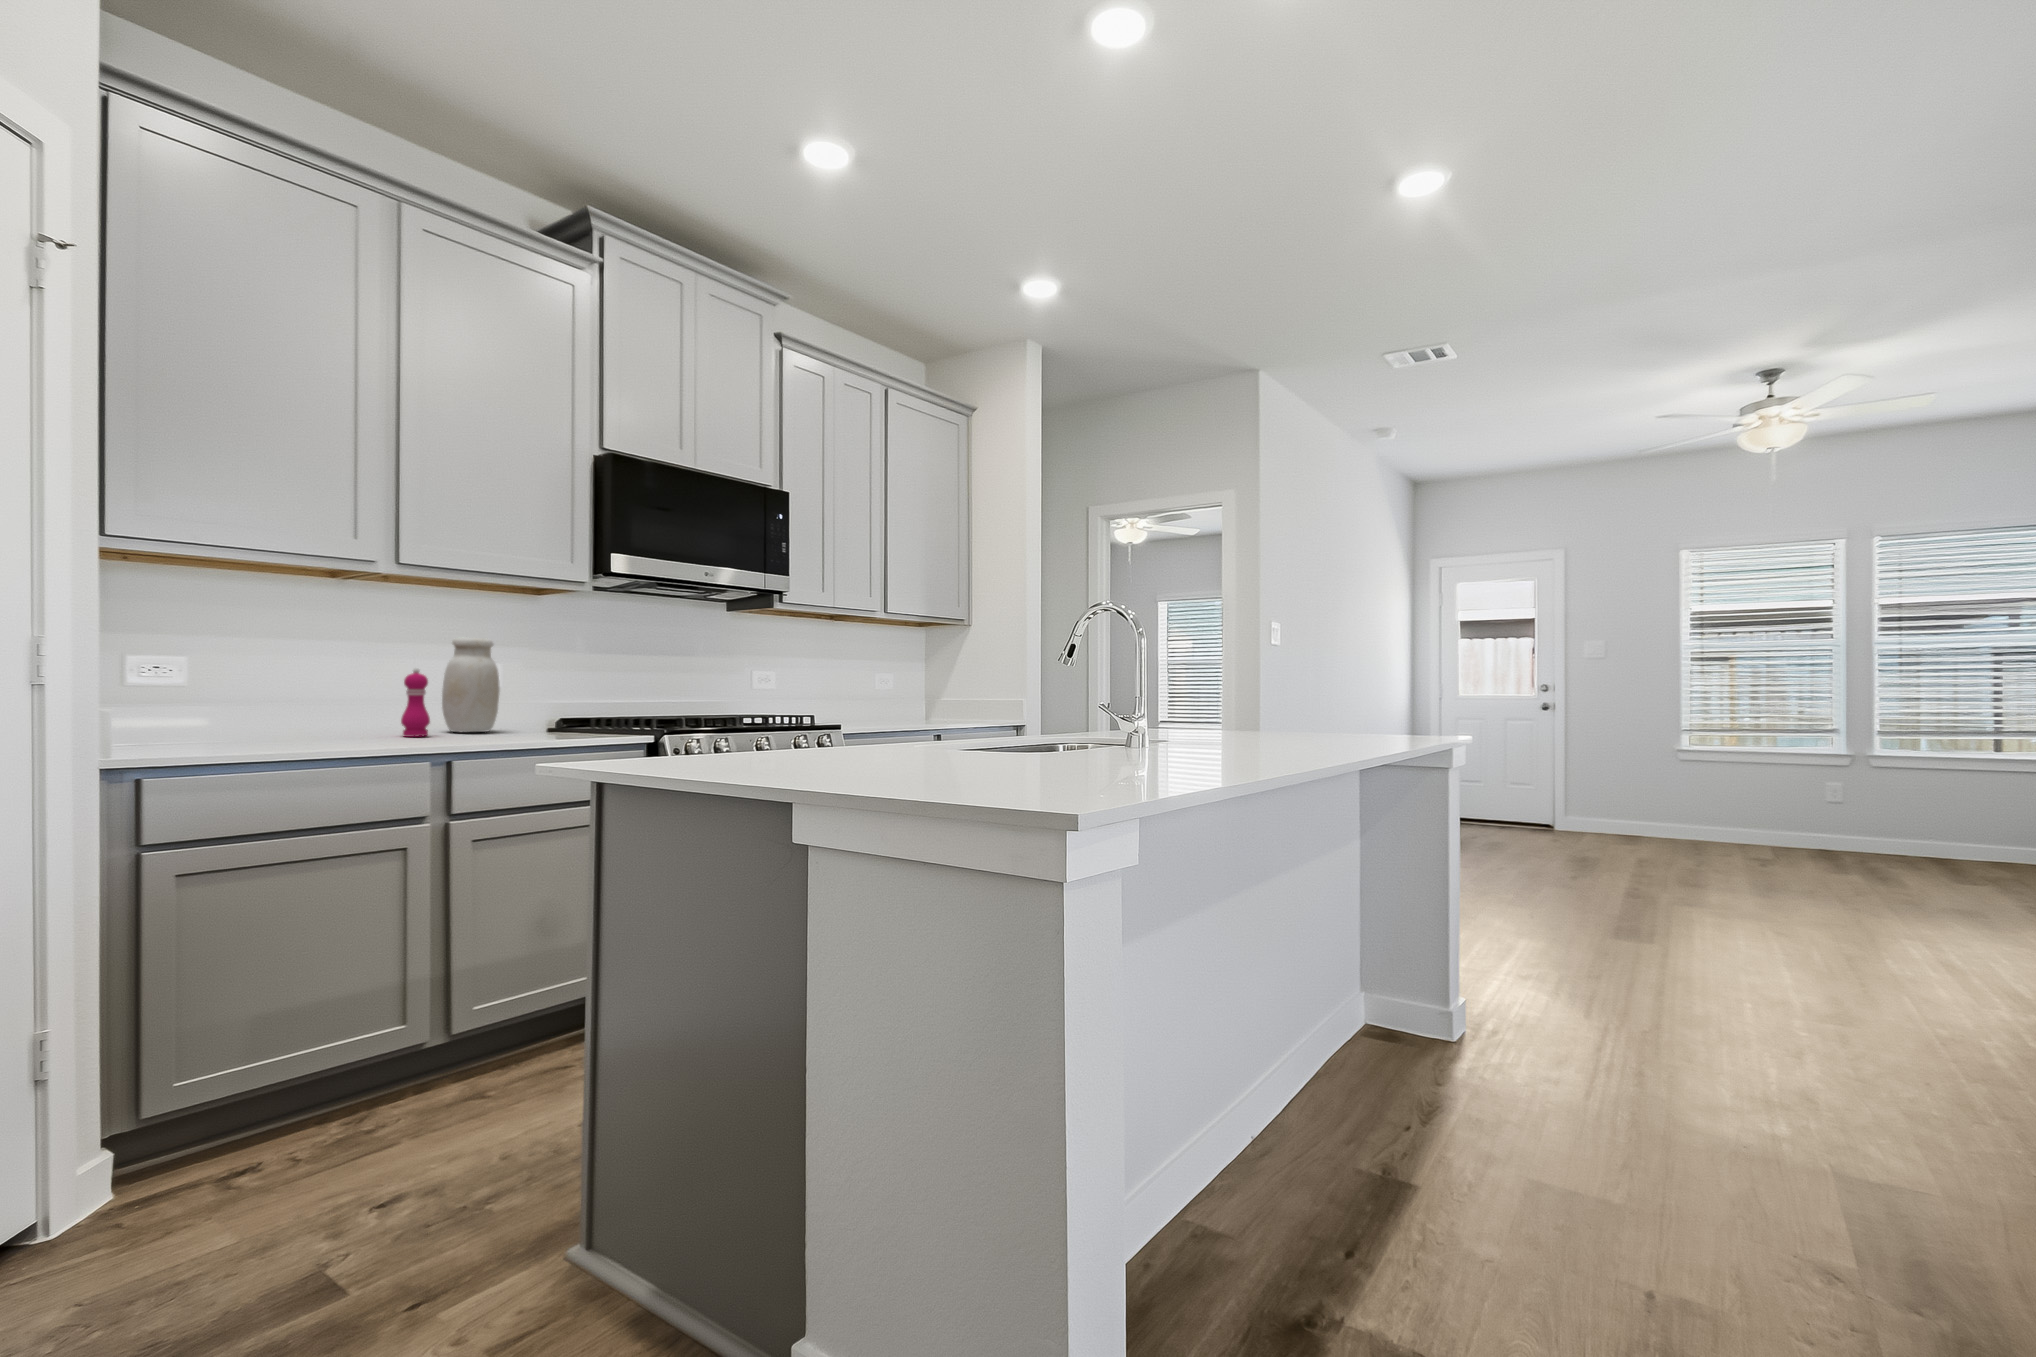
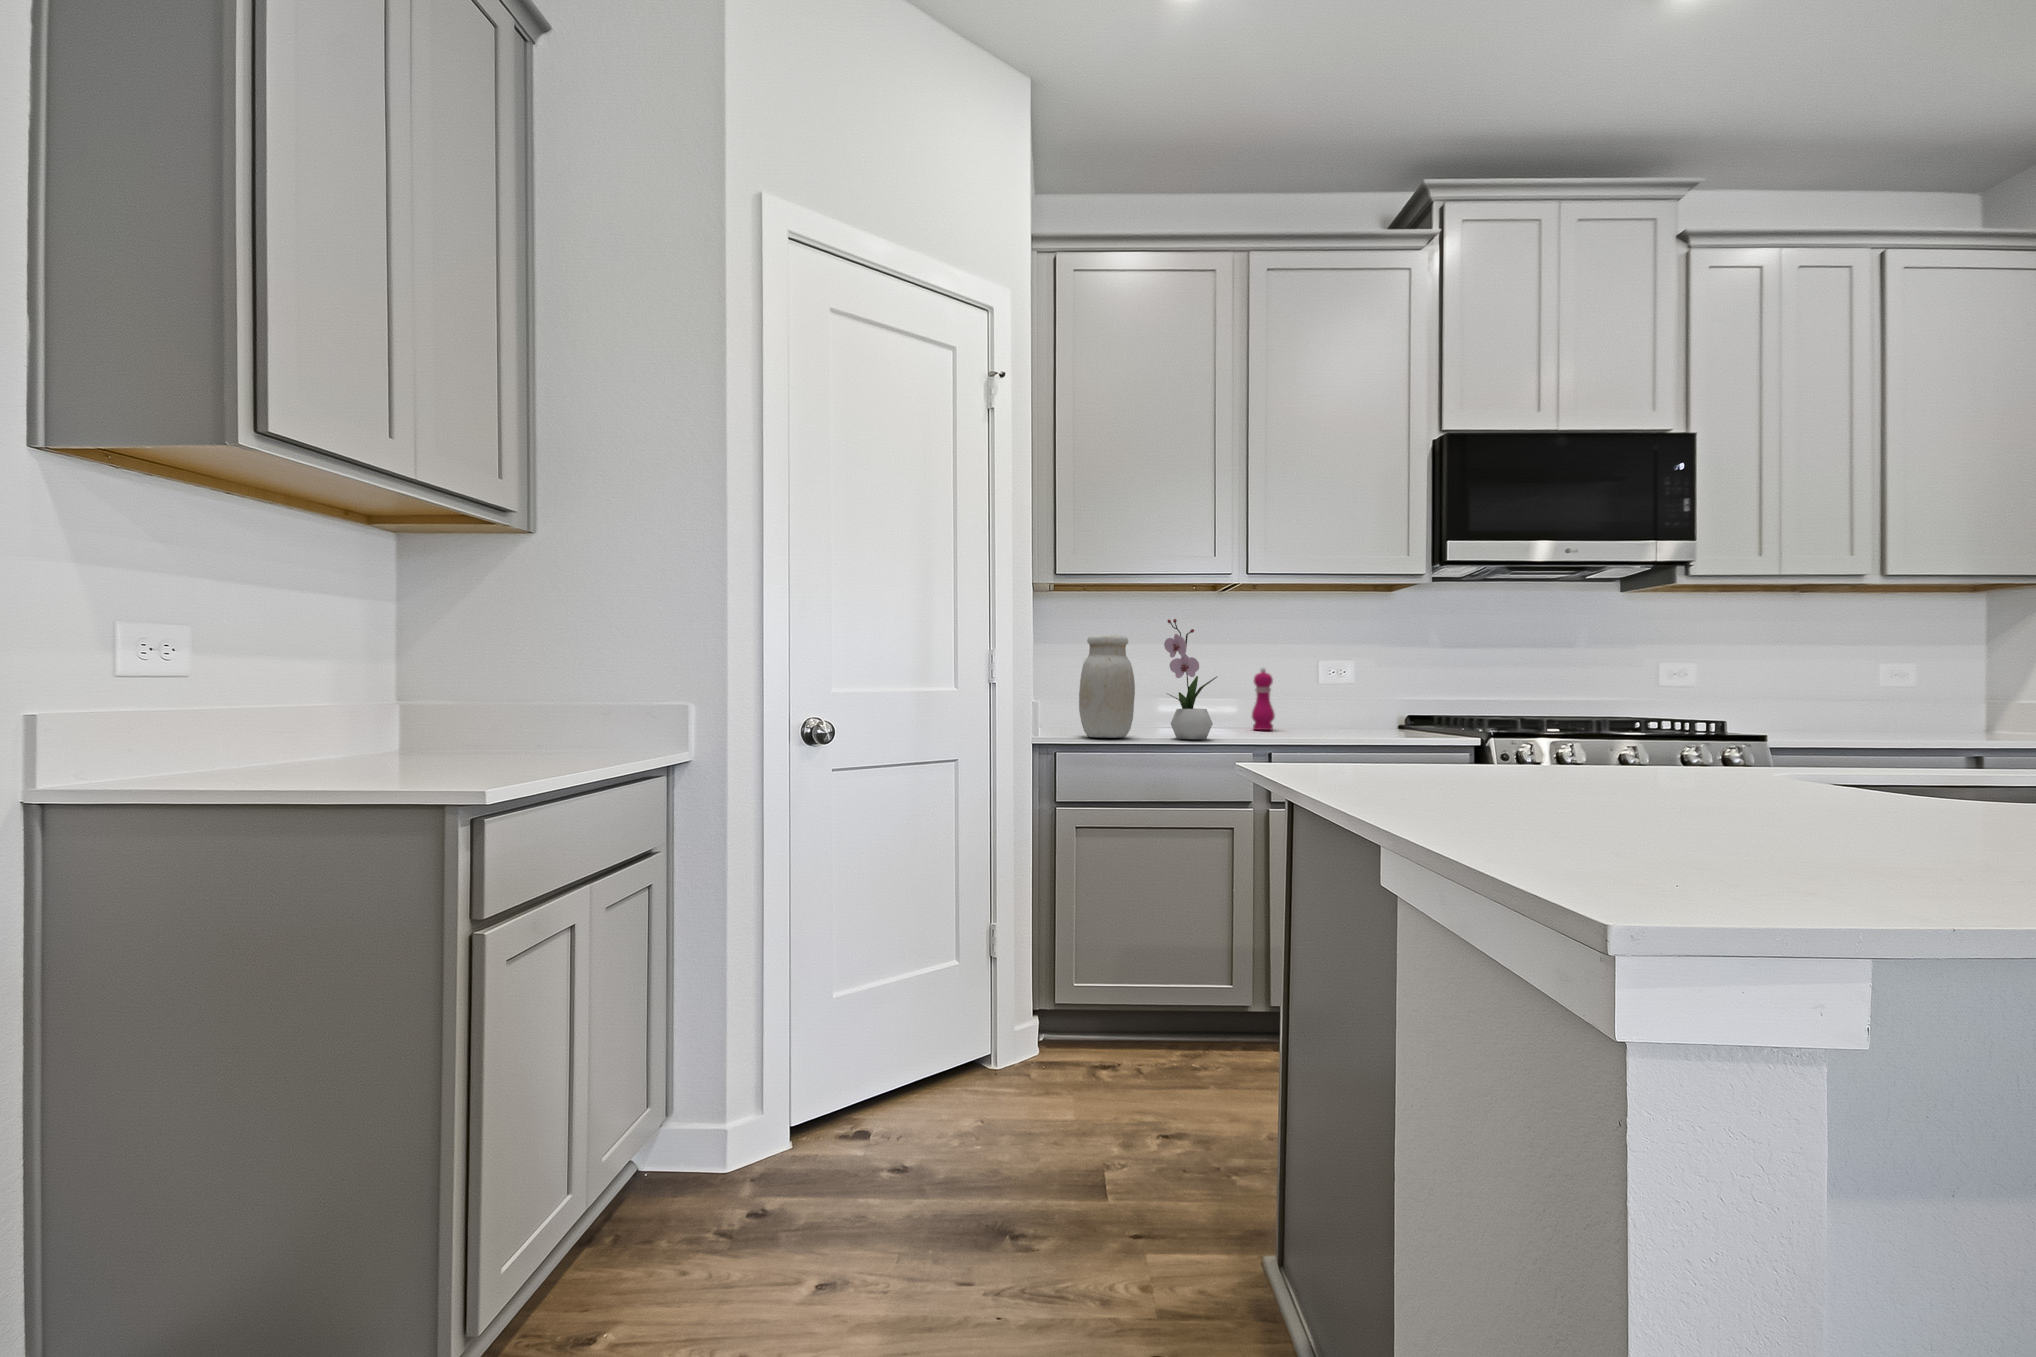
flower arrangement: none [313,608,384,750] -> present [1164,619,1217,739]
jar: present [442,637,500,732] -> present [1079,635,1135,738]

